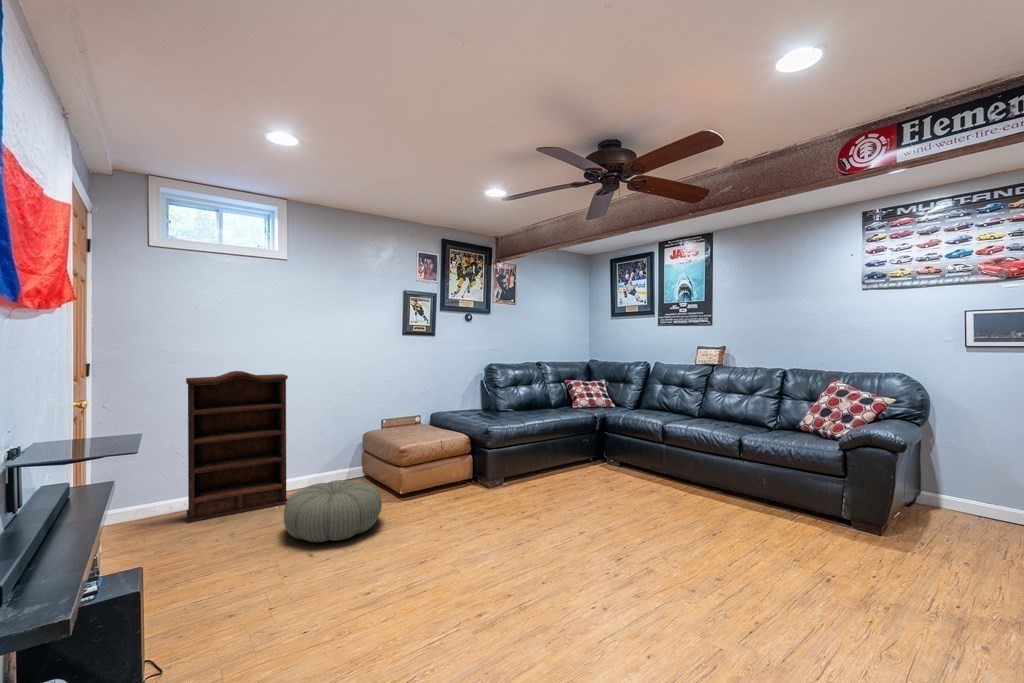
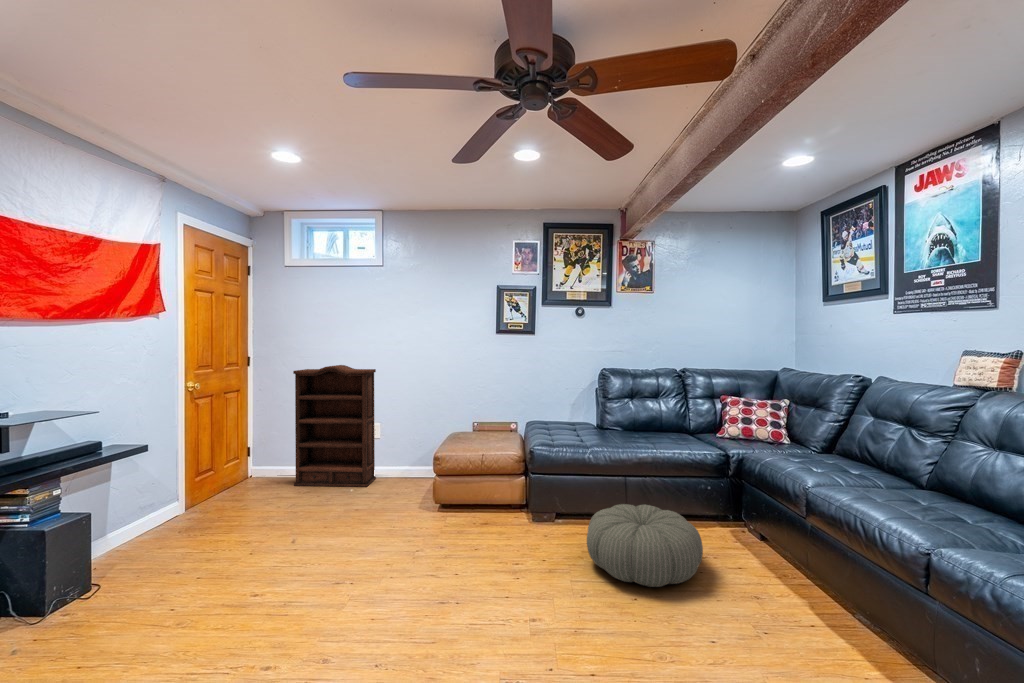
pouf: present [284,480,382,542] -> present [587,504,703,587]

